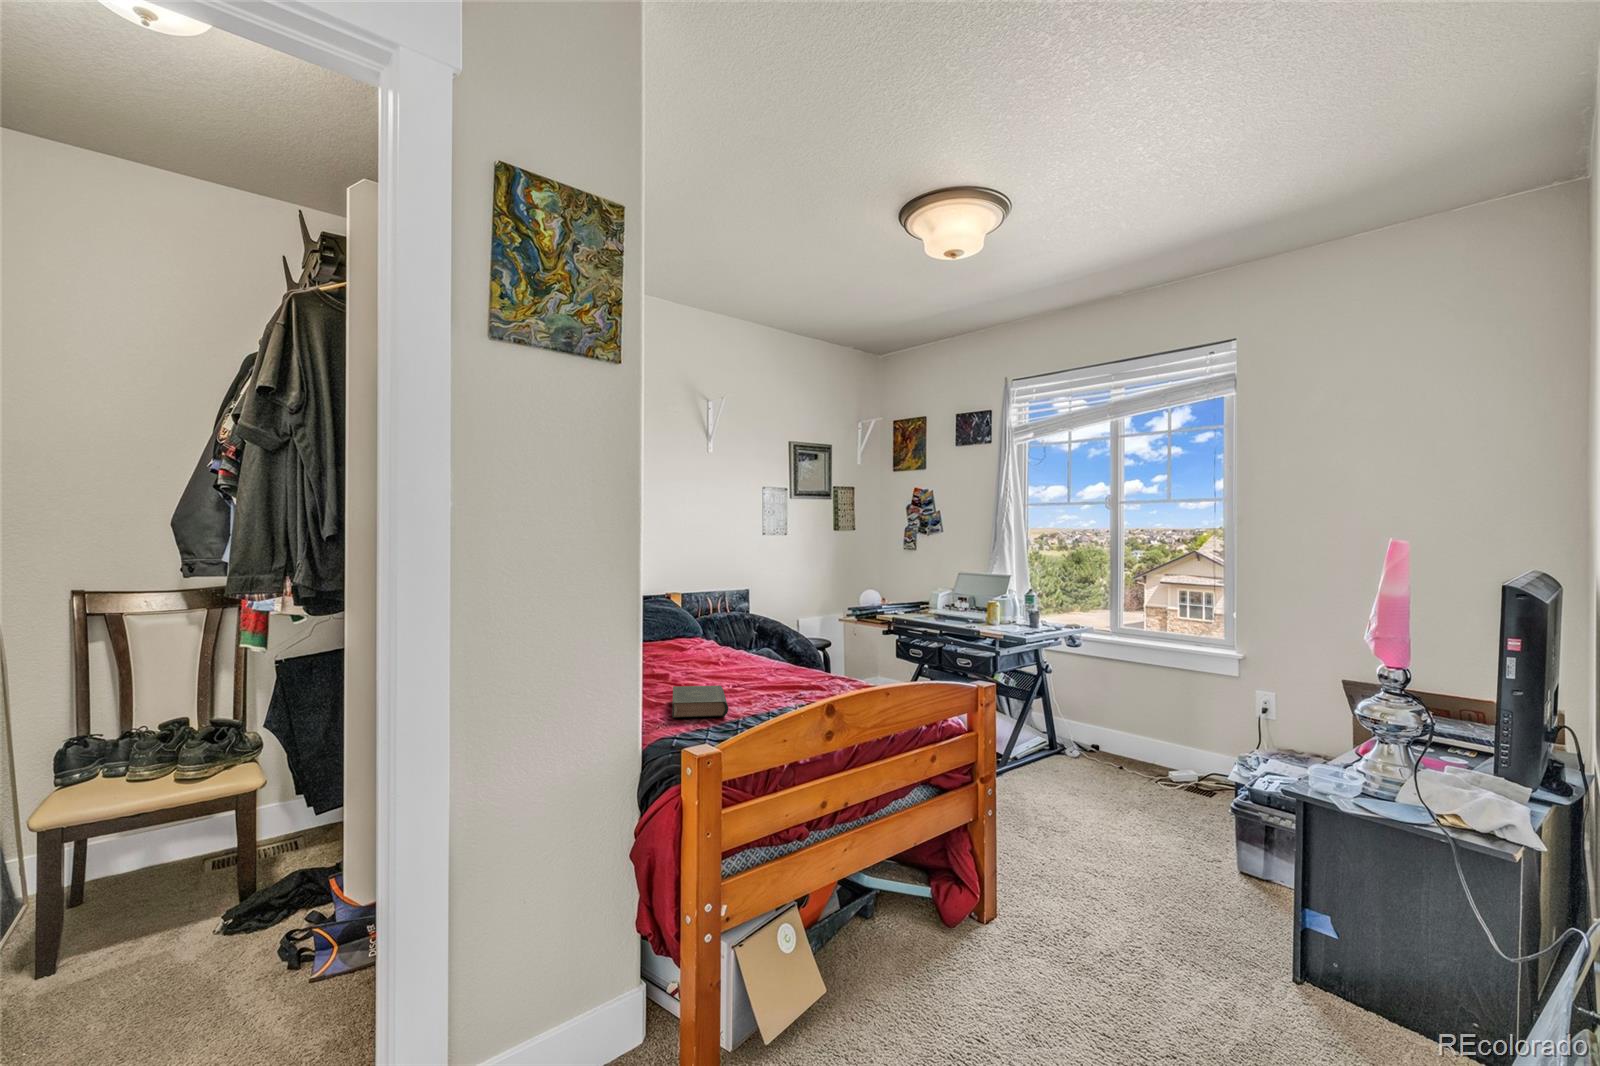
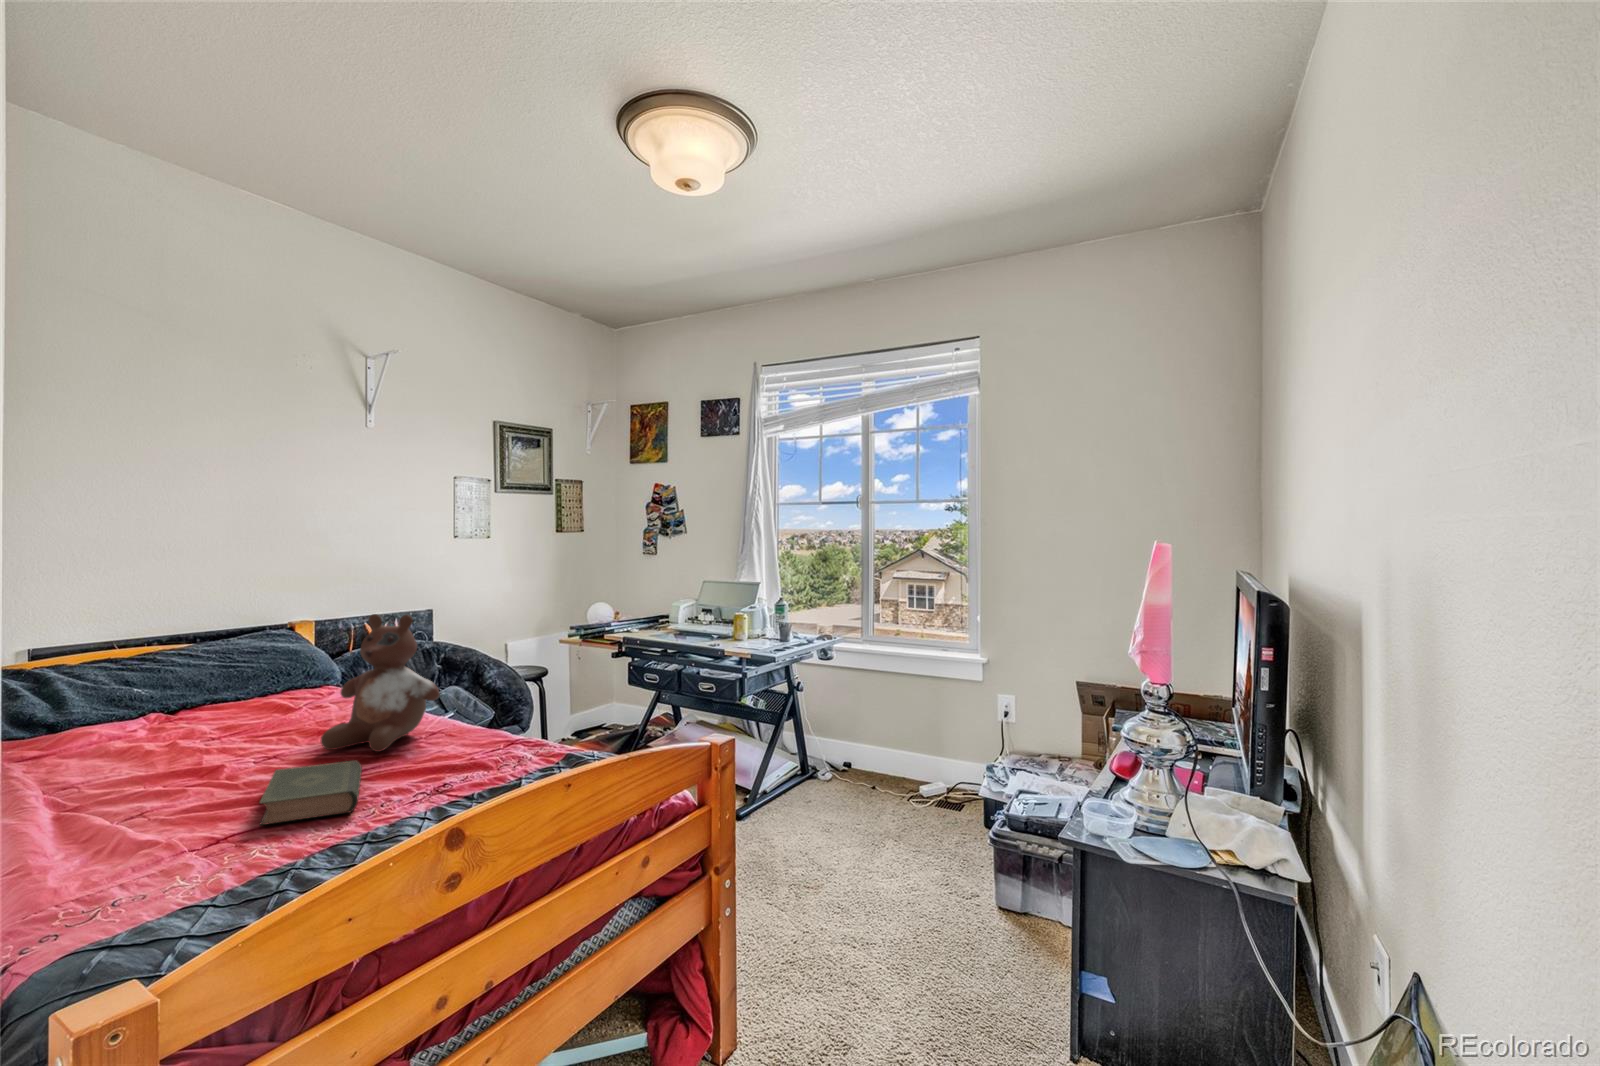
stuffed bear: none [693,586,768,683] -> present [320,614,440,752]

